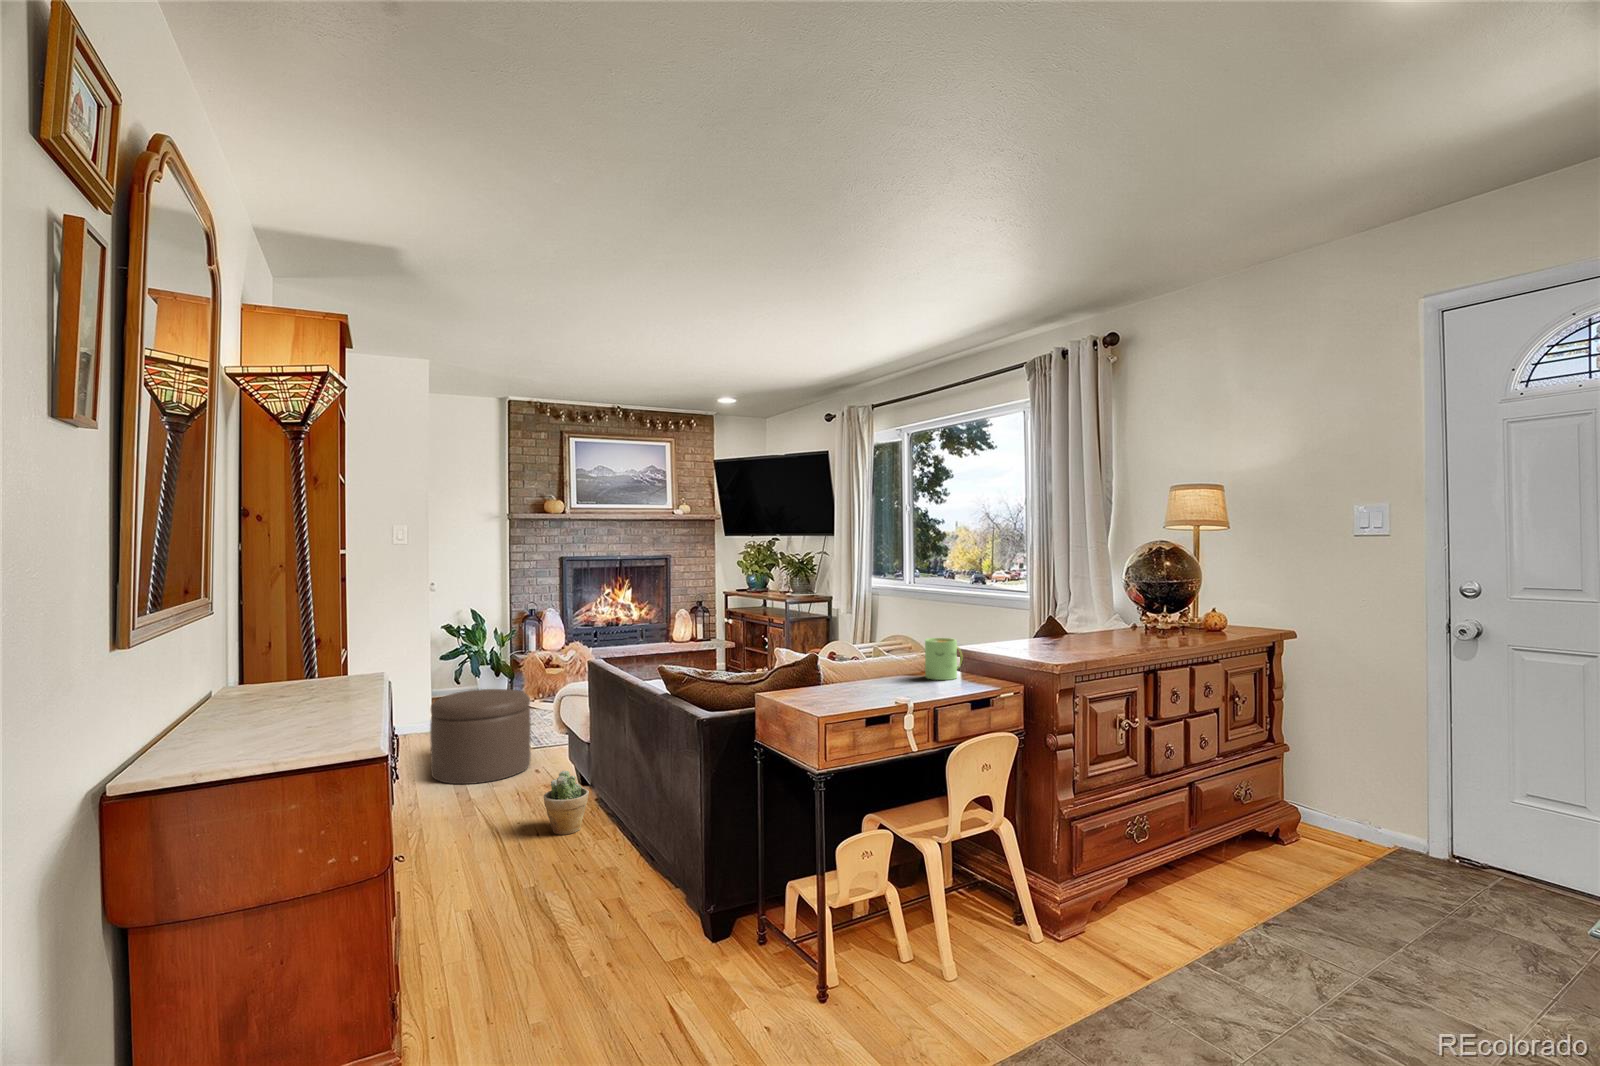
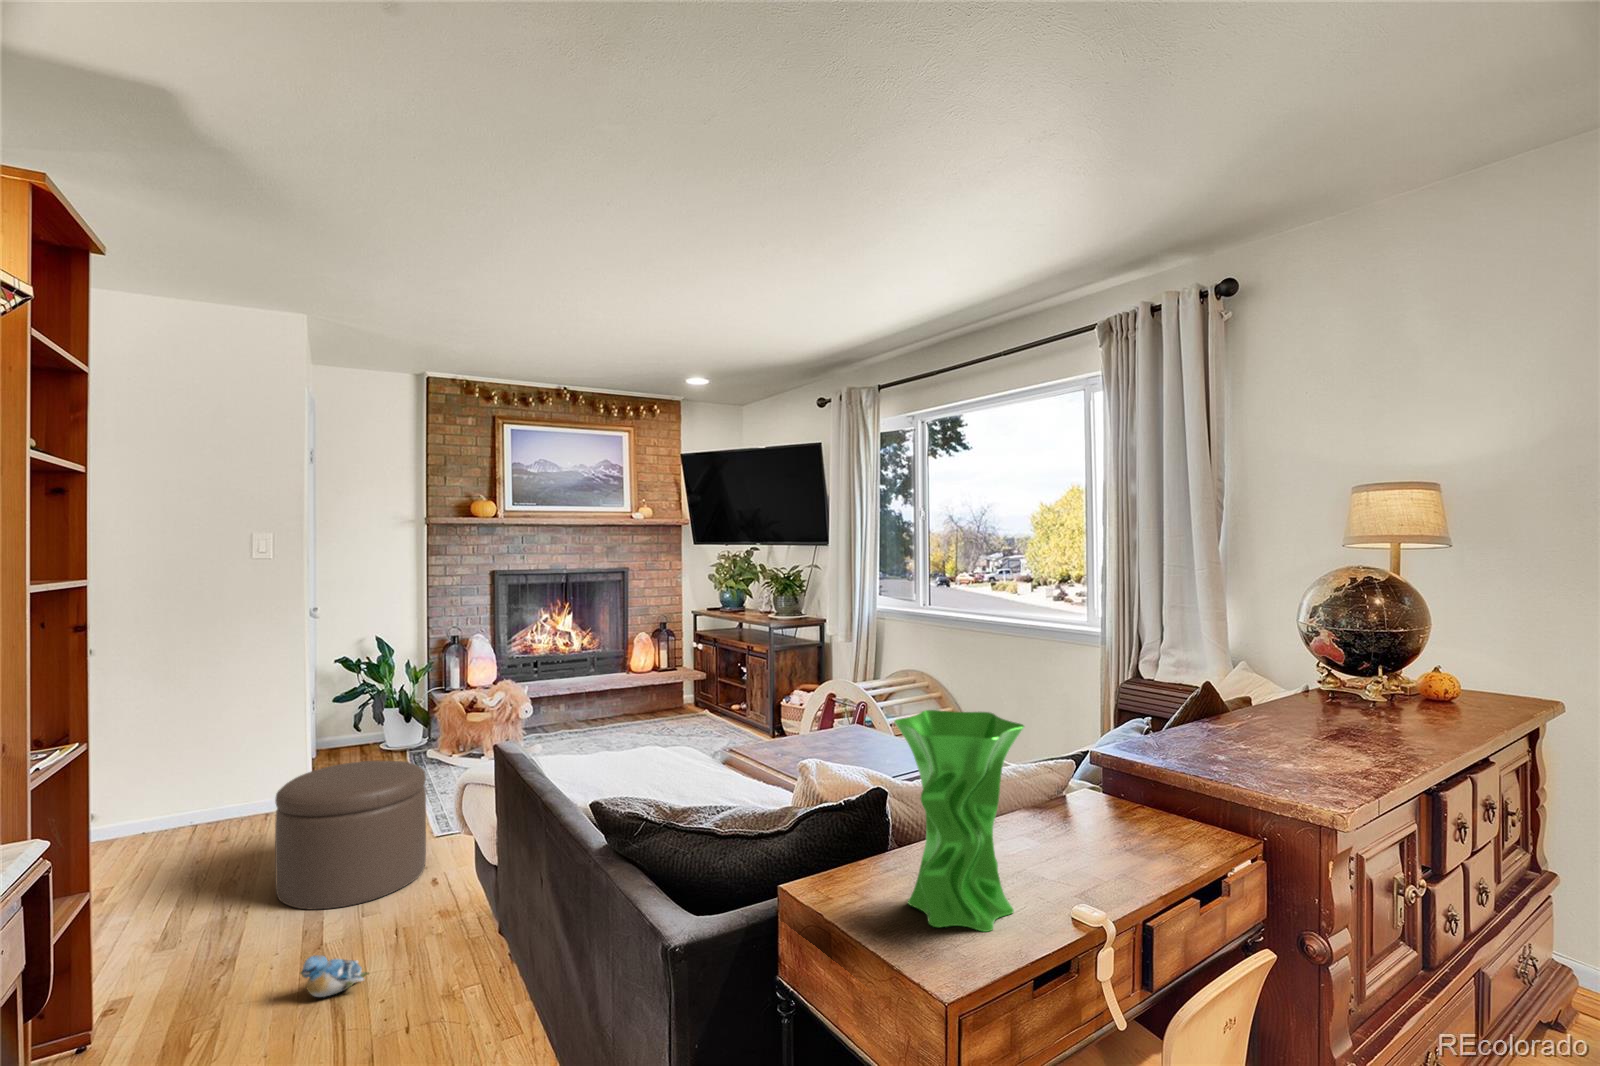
vase: none [810,606,872,703] -> present [894,710,1024,932]
mug: present [925,638,962,680] -> none [1071,745,1137,830]
potted plant: present [543,771,589,835] -> none [417,917,491,1024]
plush toy: none [467,795,508,822] -> present [300,955,368,997]

